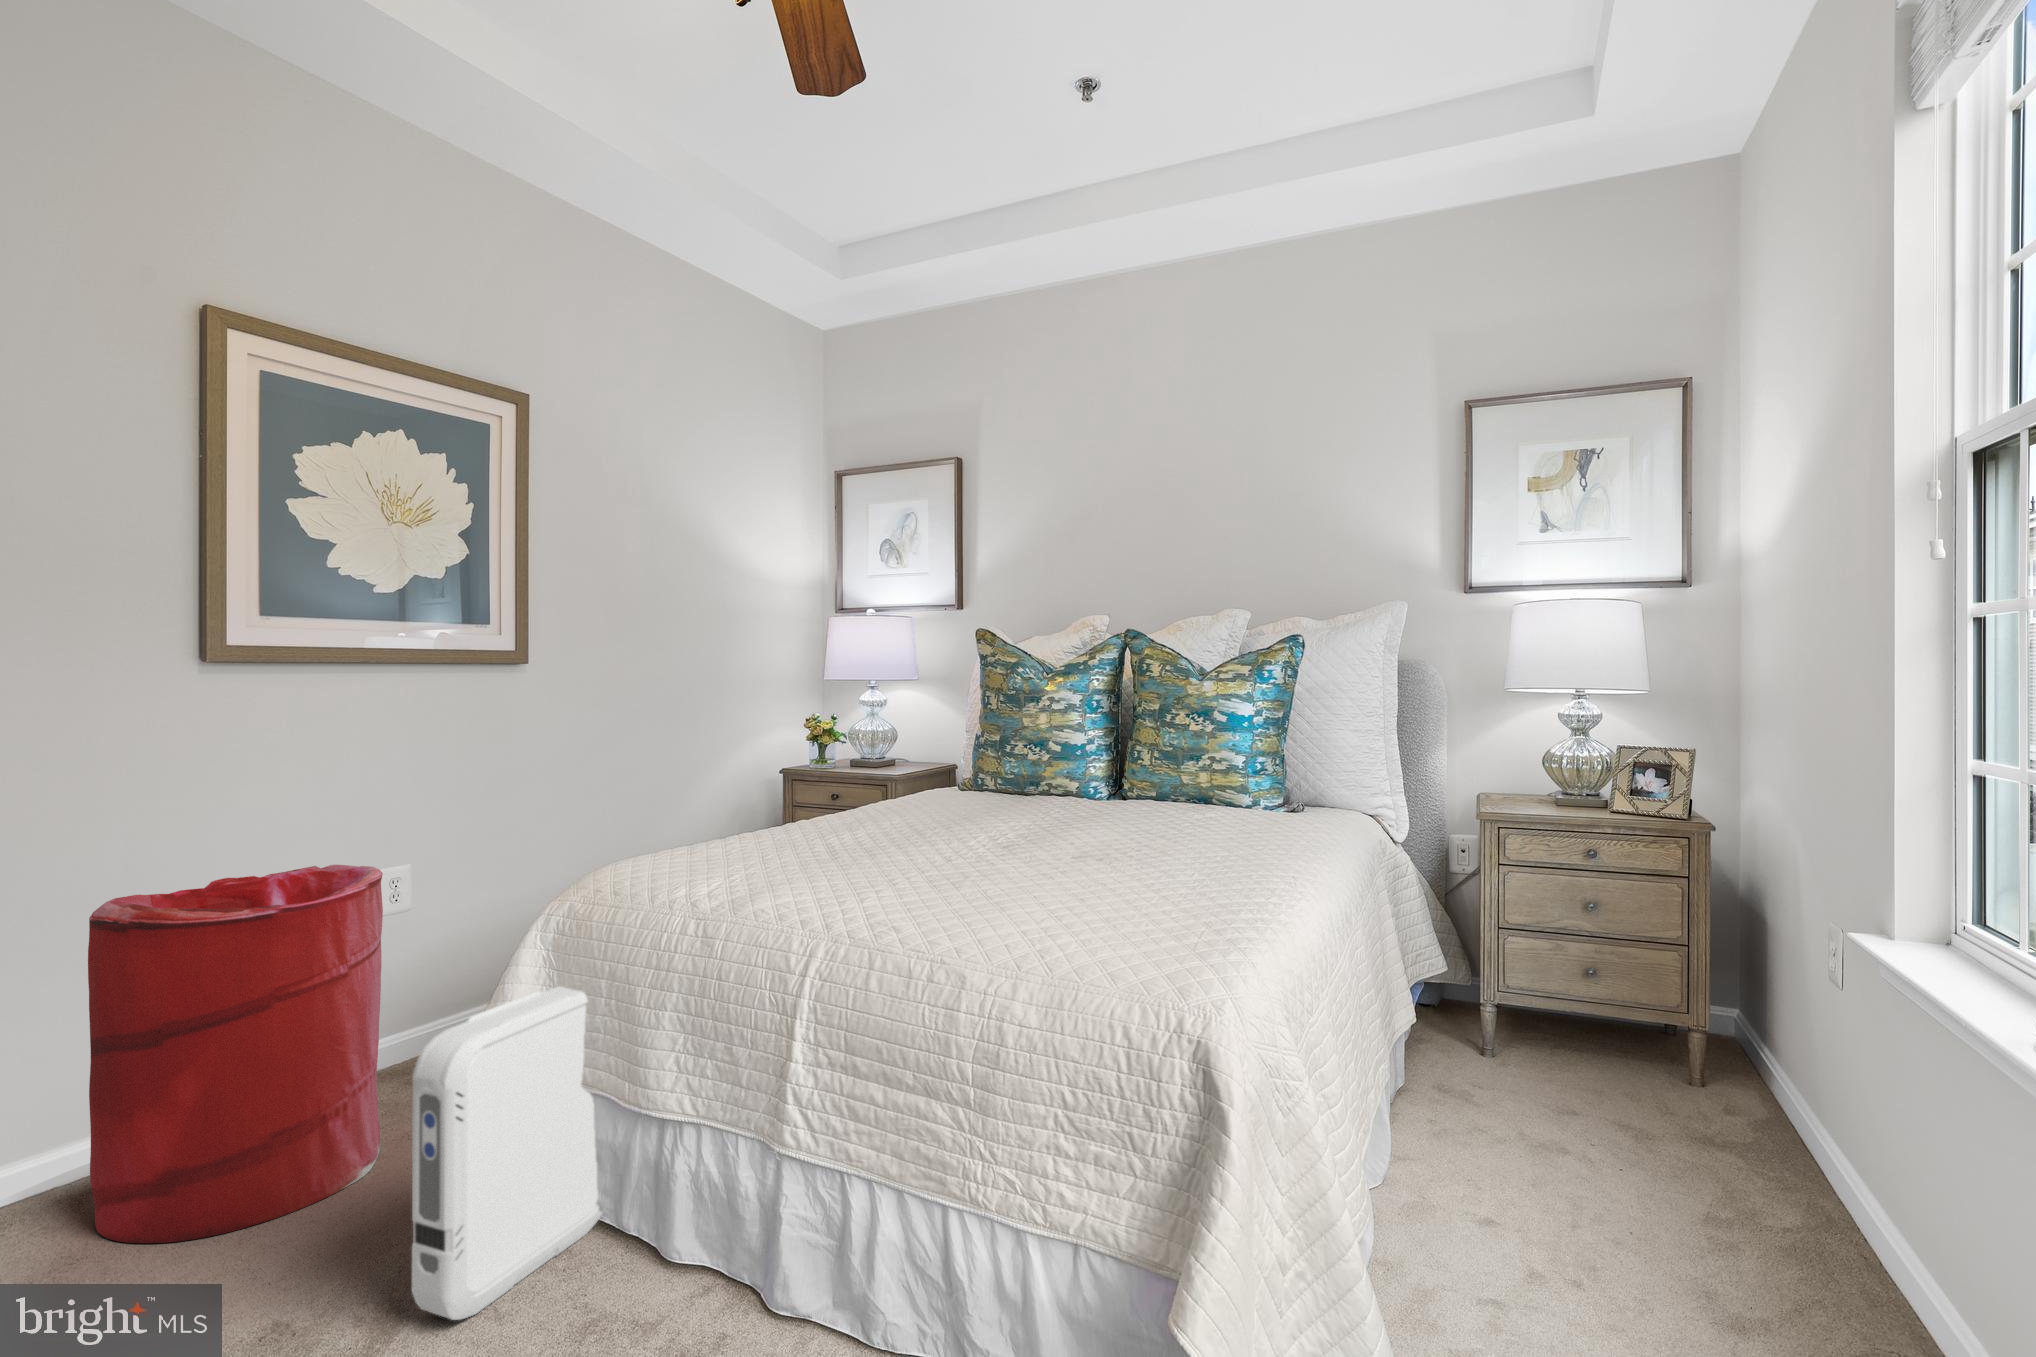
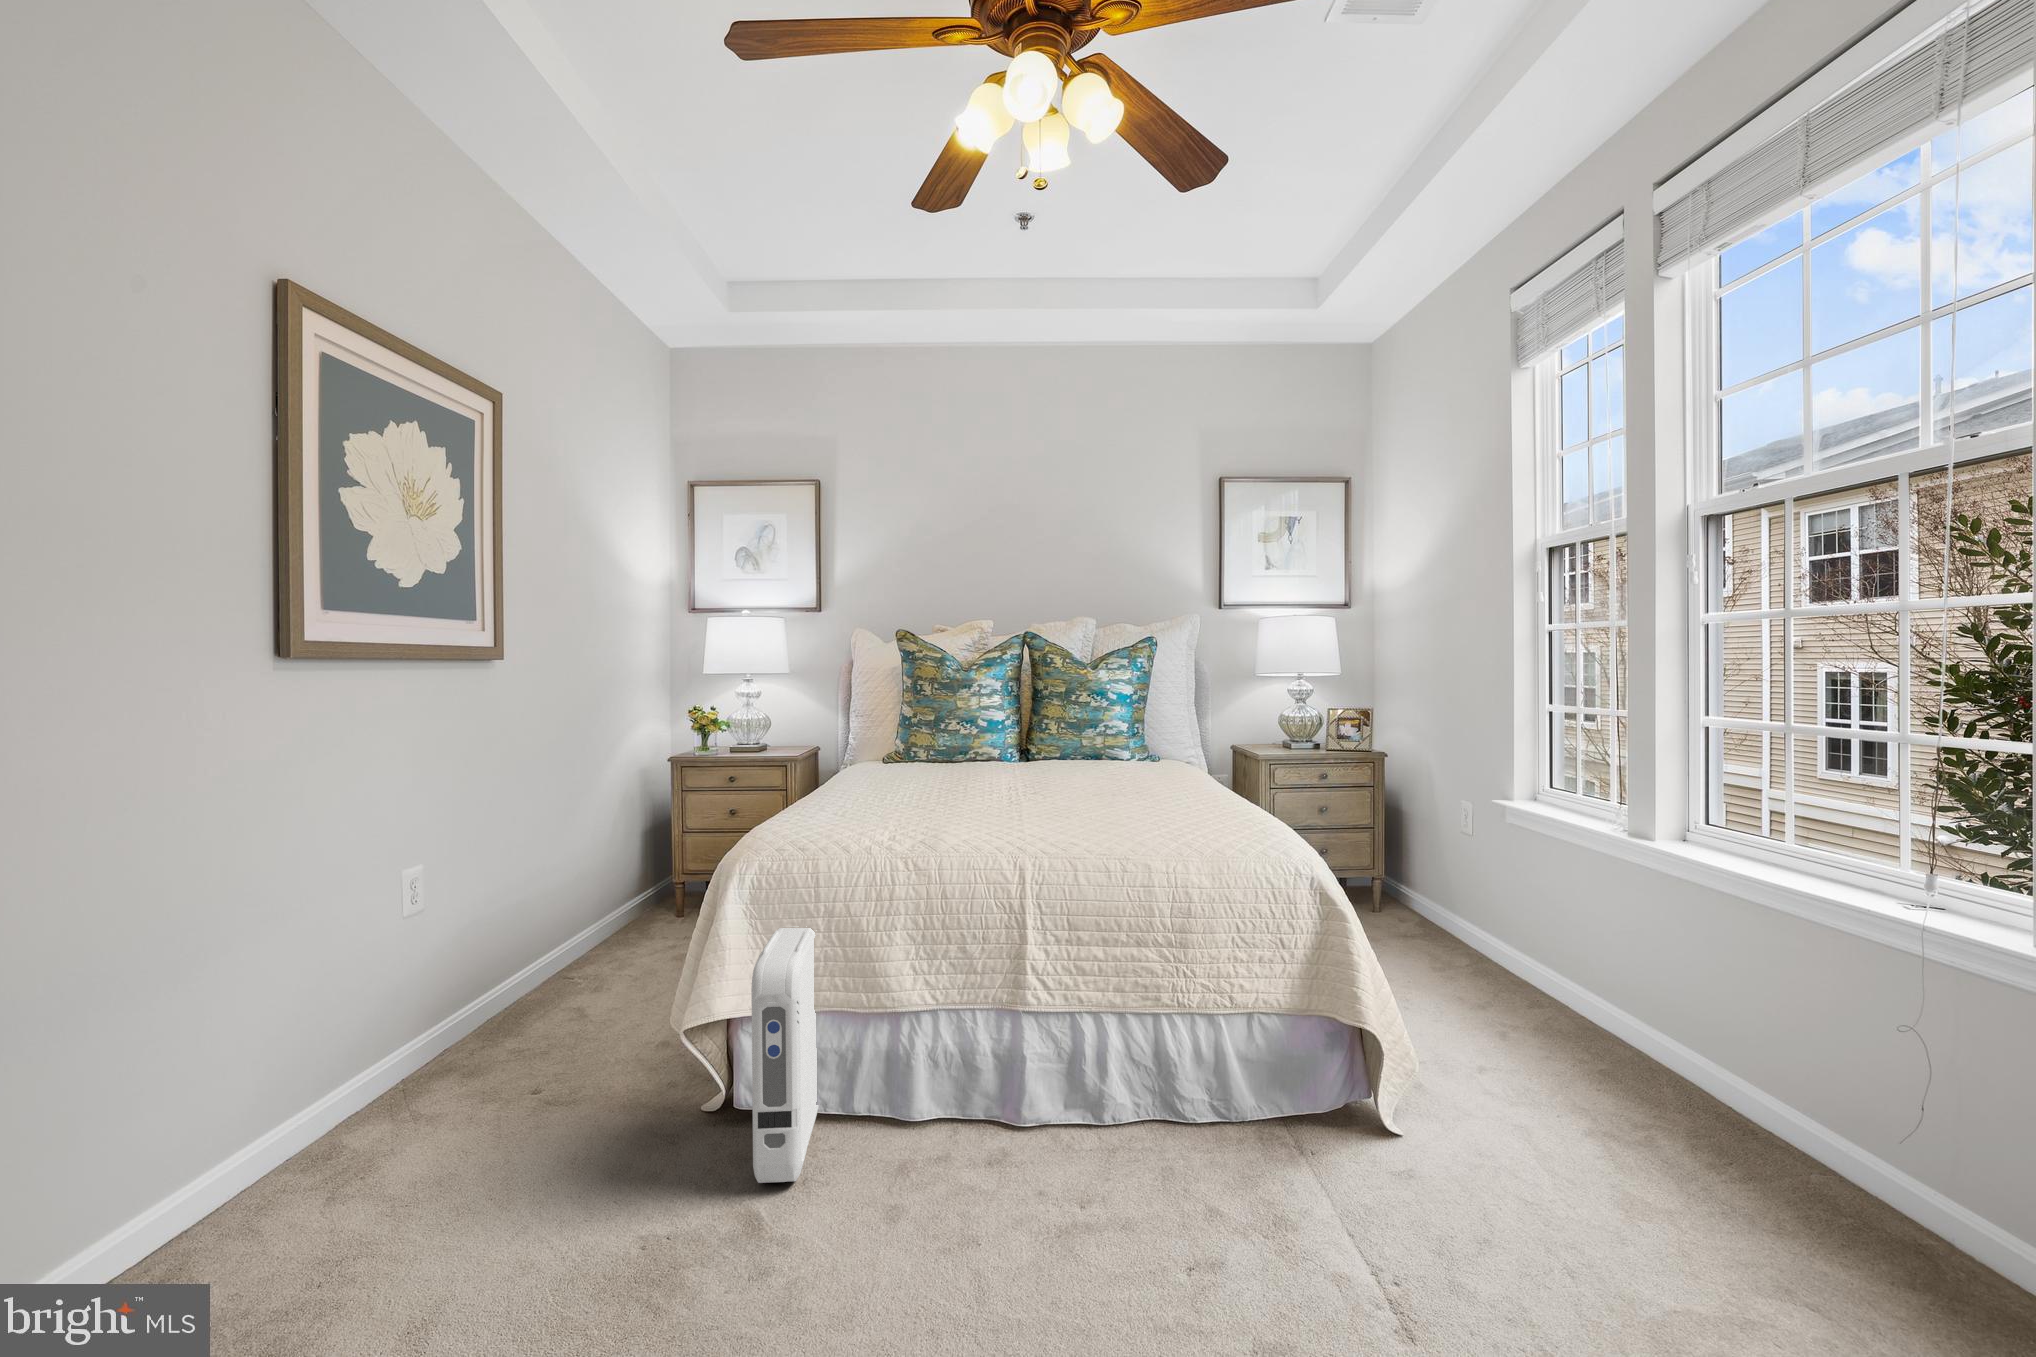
laundry hamper: present [88,865,383,1243] -> none [270,856,545,1226]

